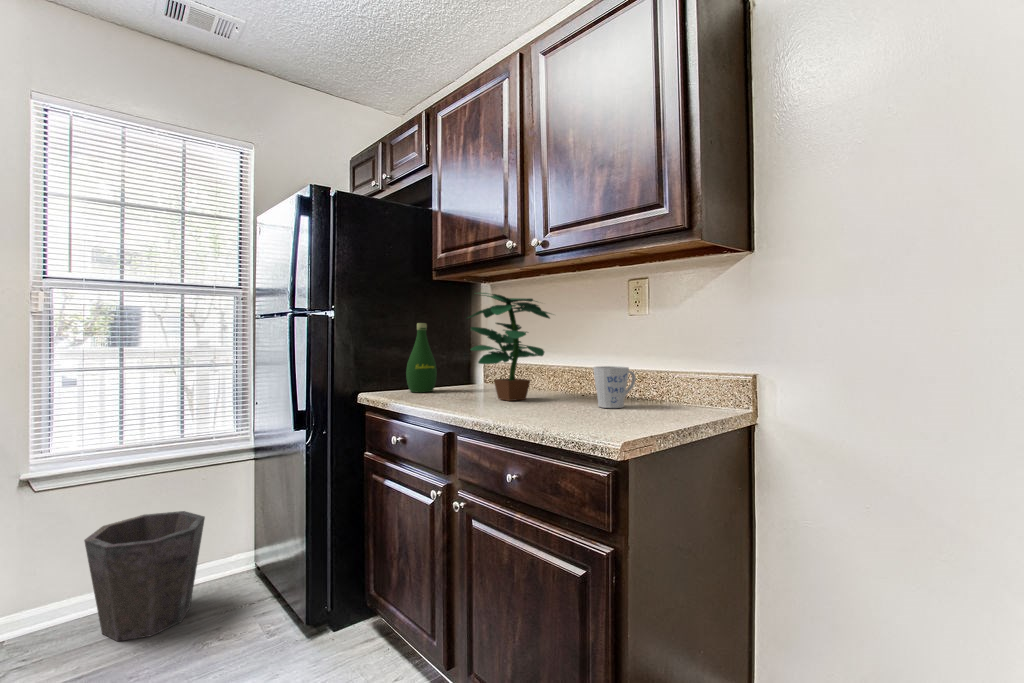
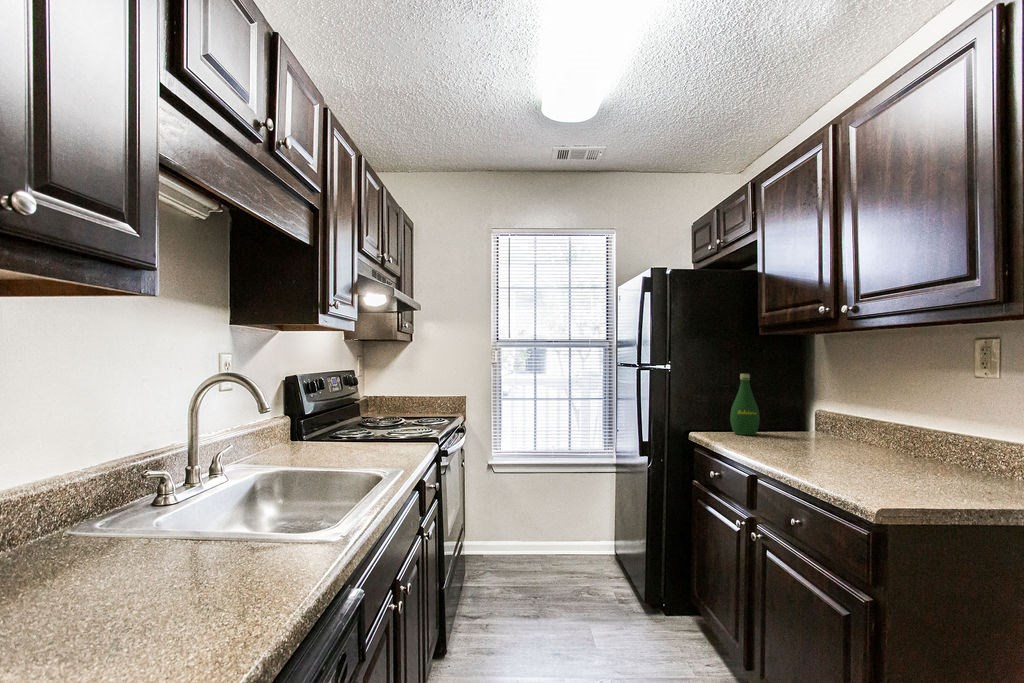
potted plant: present [467,293,550,401] -> none [777,353,873,455]
mug: present [594,366,636,408] -> none [909,432,967,477]
waste bin: present [84,511,205,641] -> none [516,497,582,580]

